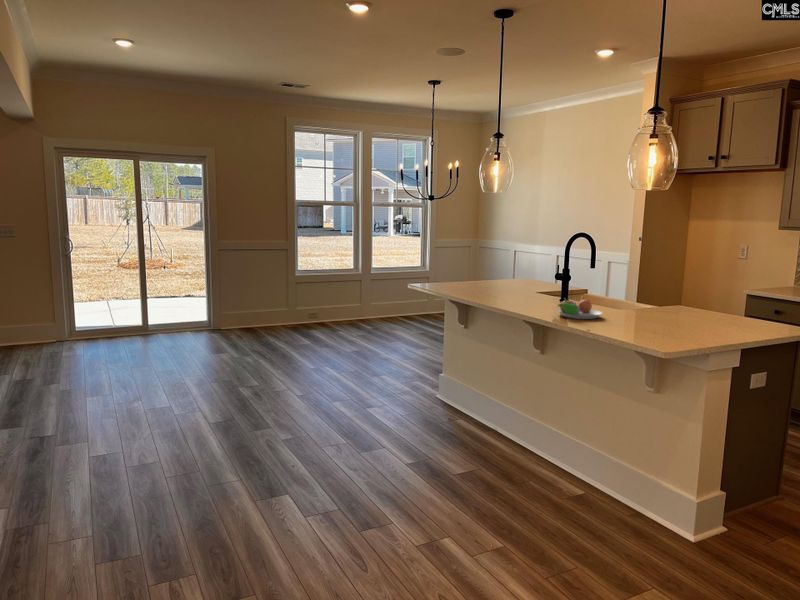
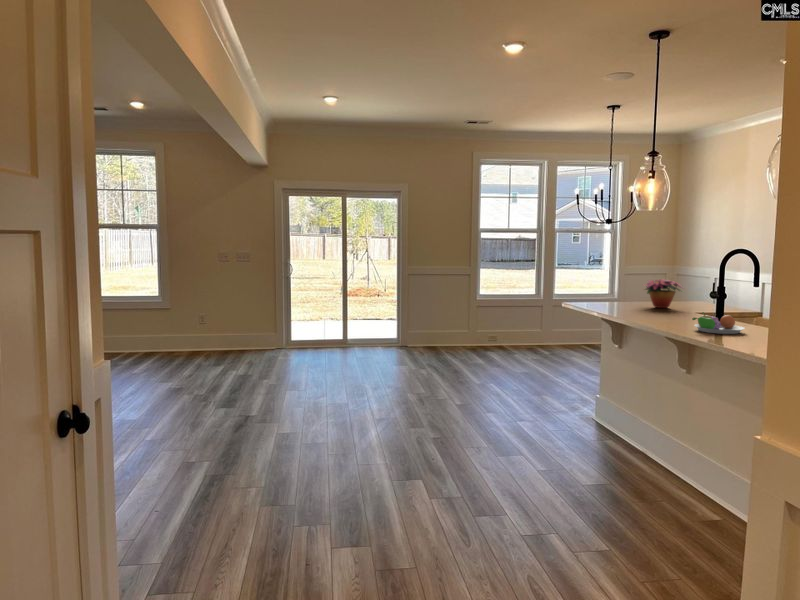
flower arrangement: none [483,259,525,288] -> present [645,279,680,308]

